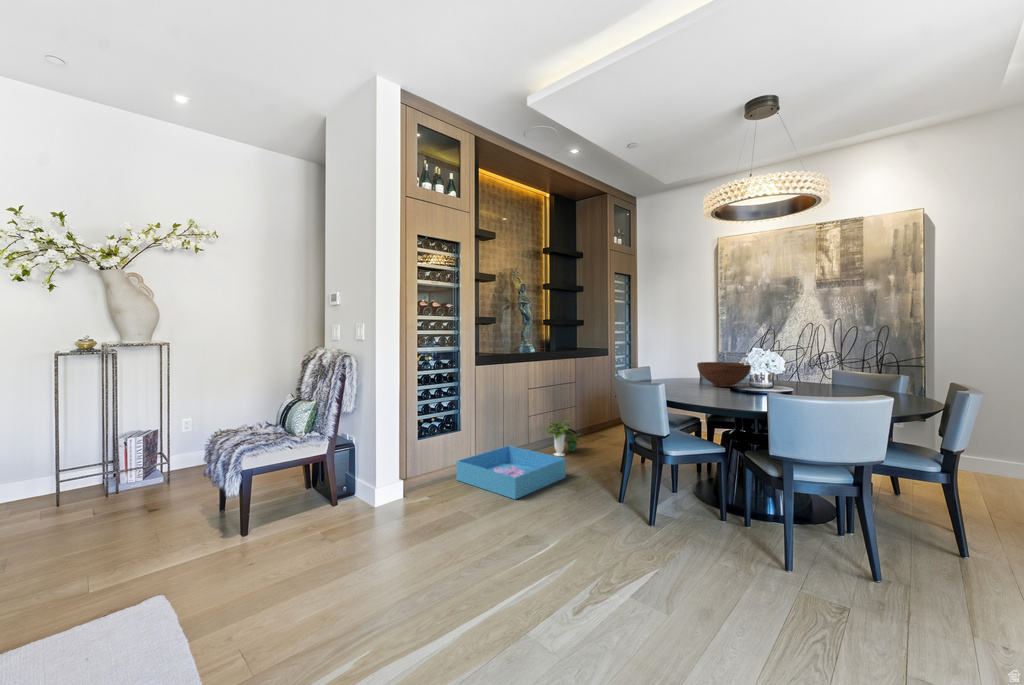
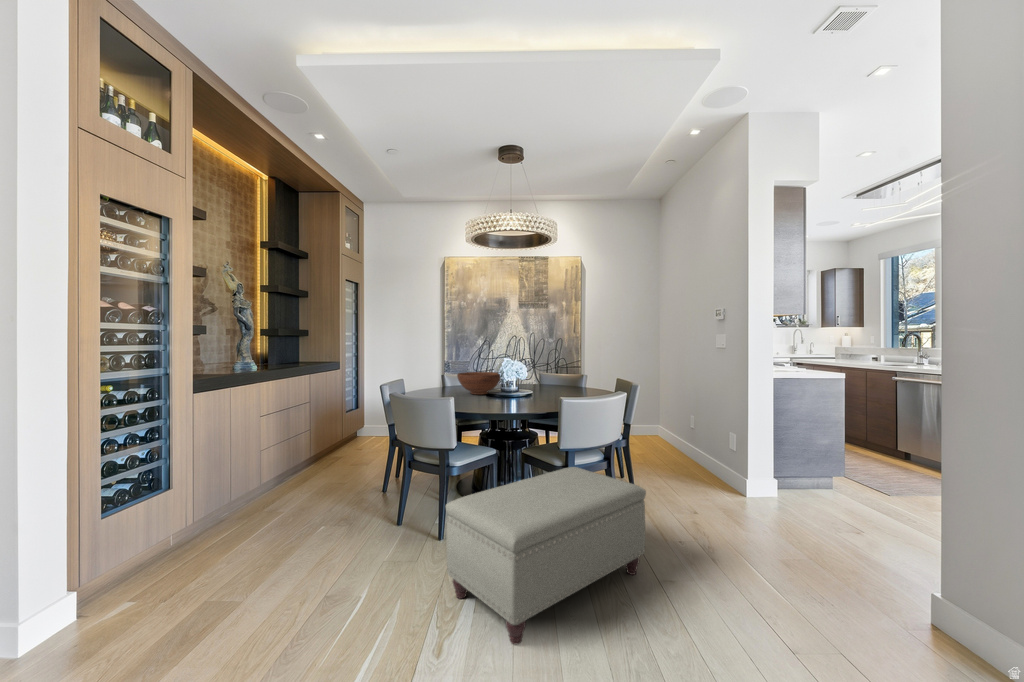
potted plant: present [544,419,581,456] -> none [276,447,327,492]
storage bin: present [457,446,565,499] -> none [166,493,325,561]
ottoman: none [620,479,894,640] -> present [446,467,646,645]

